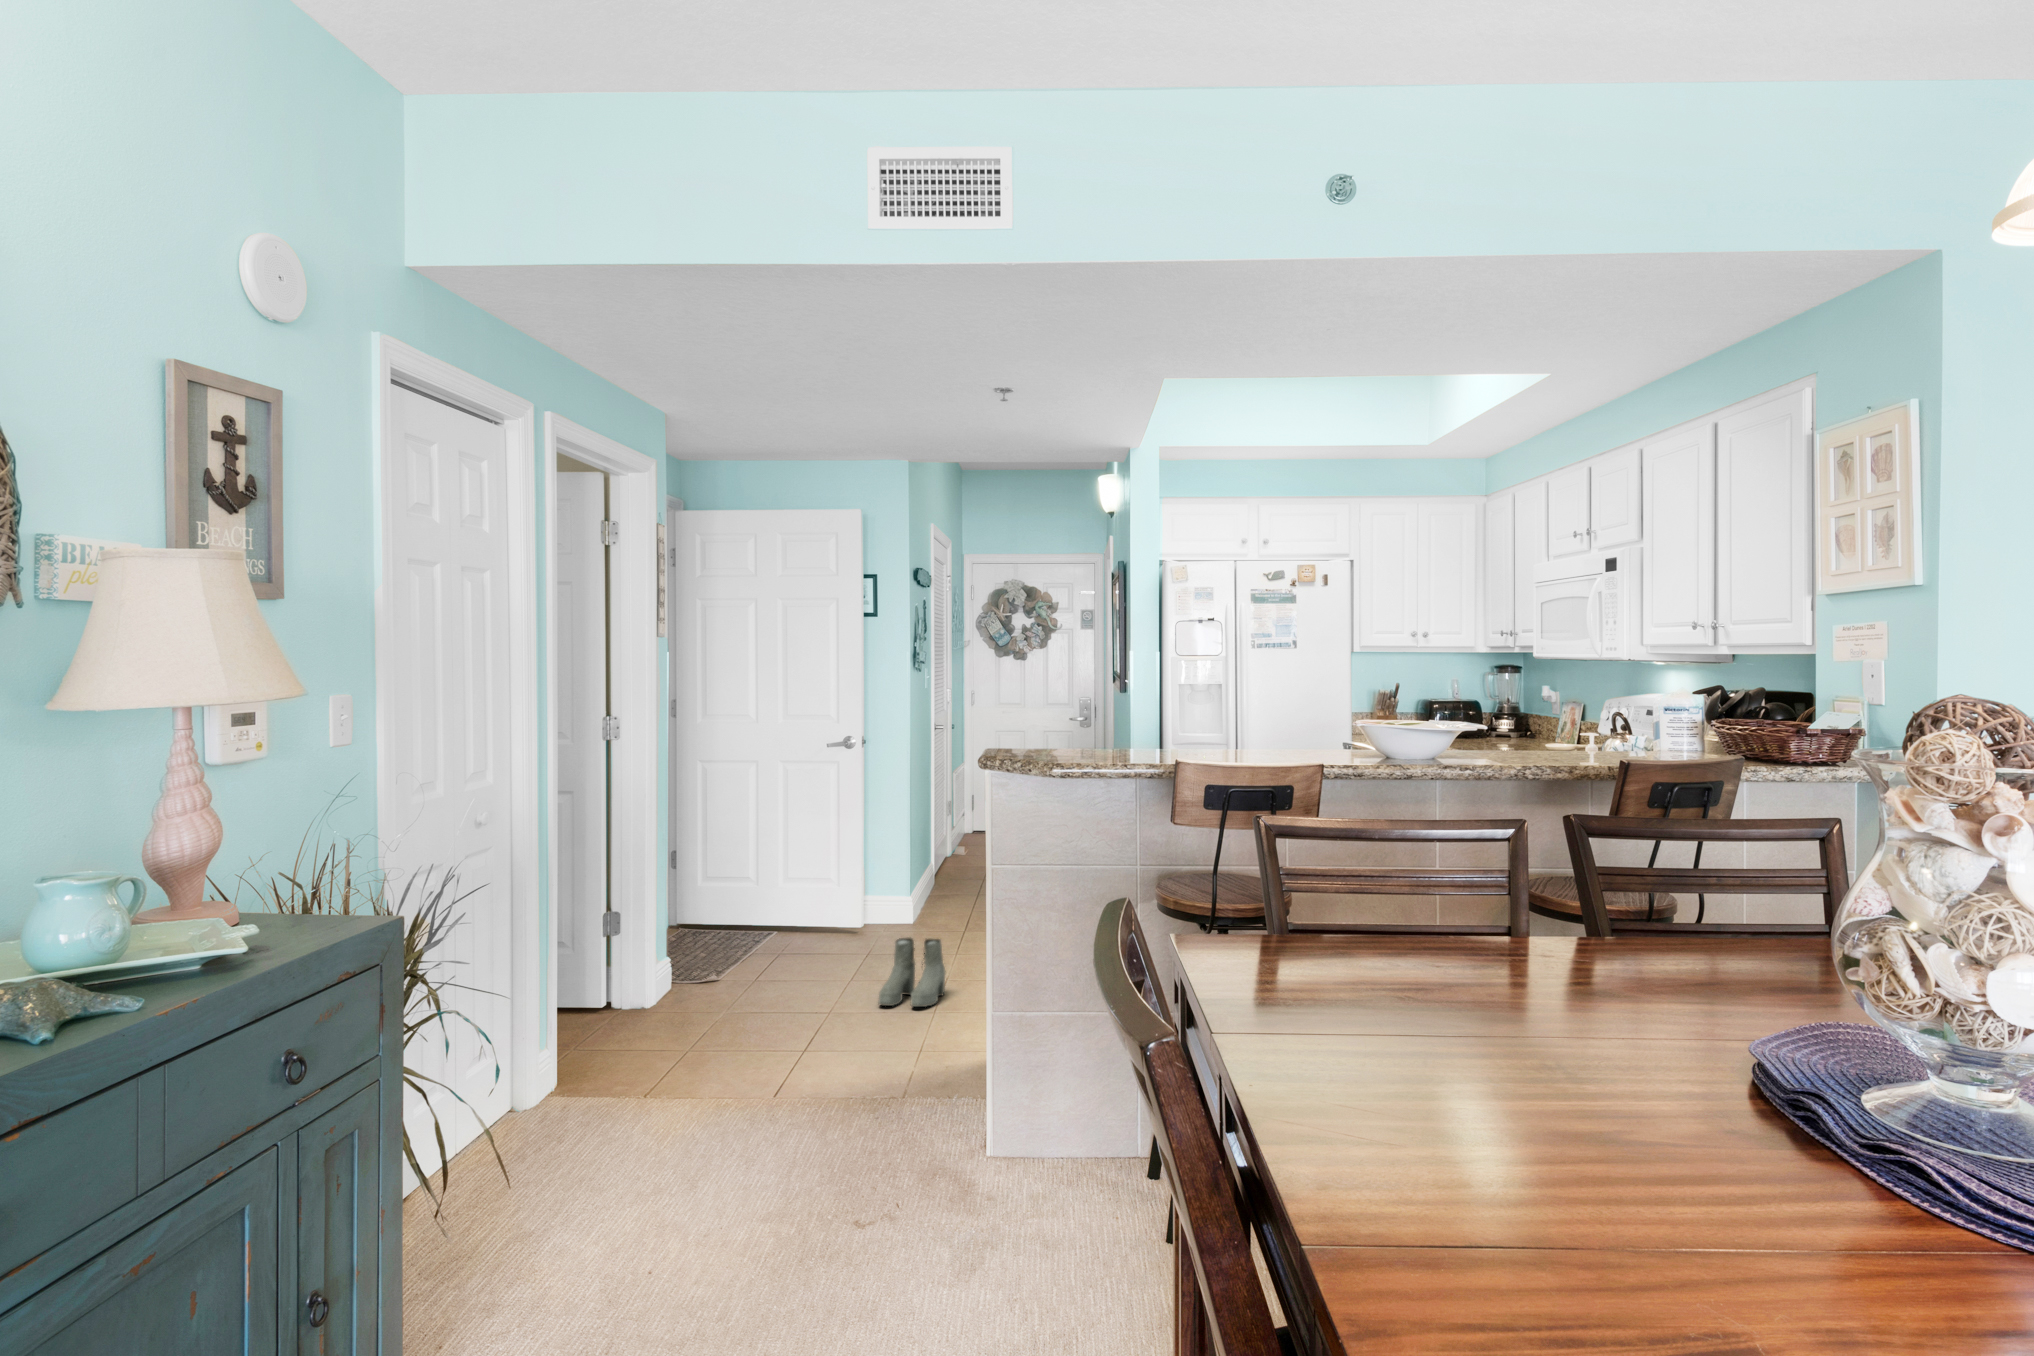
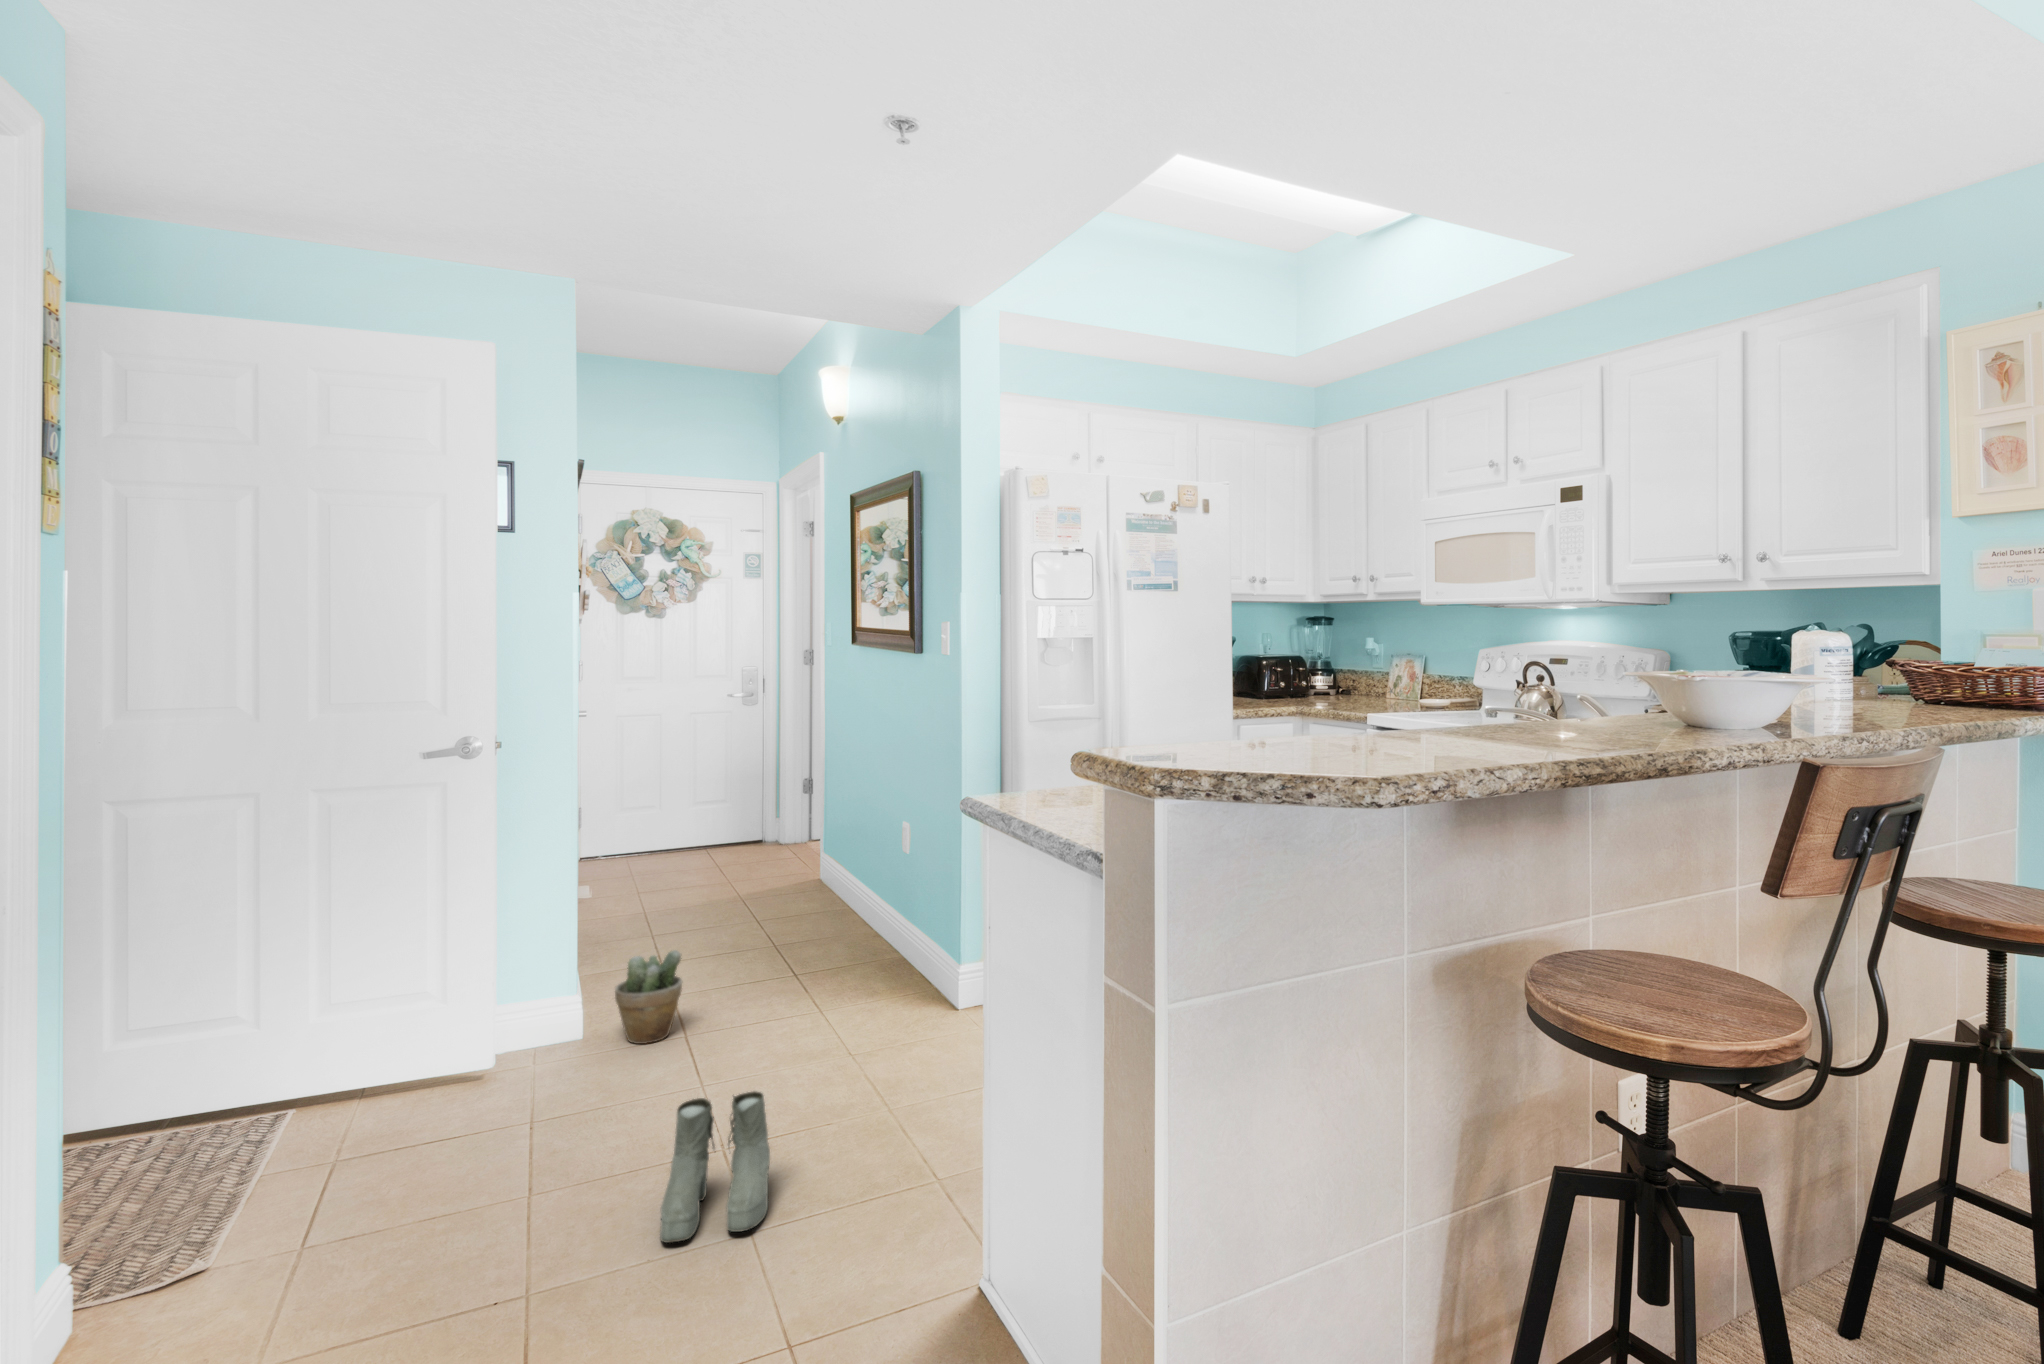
potted plant: none [918,875,957,930] -> present [615,950,682,1044]

